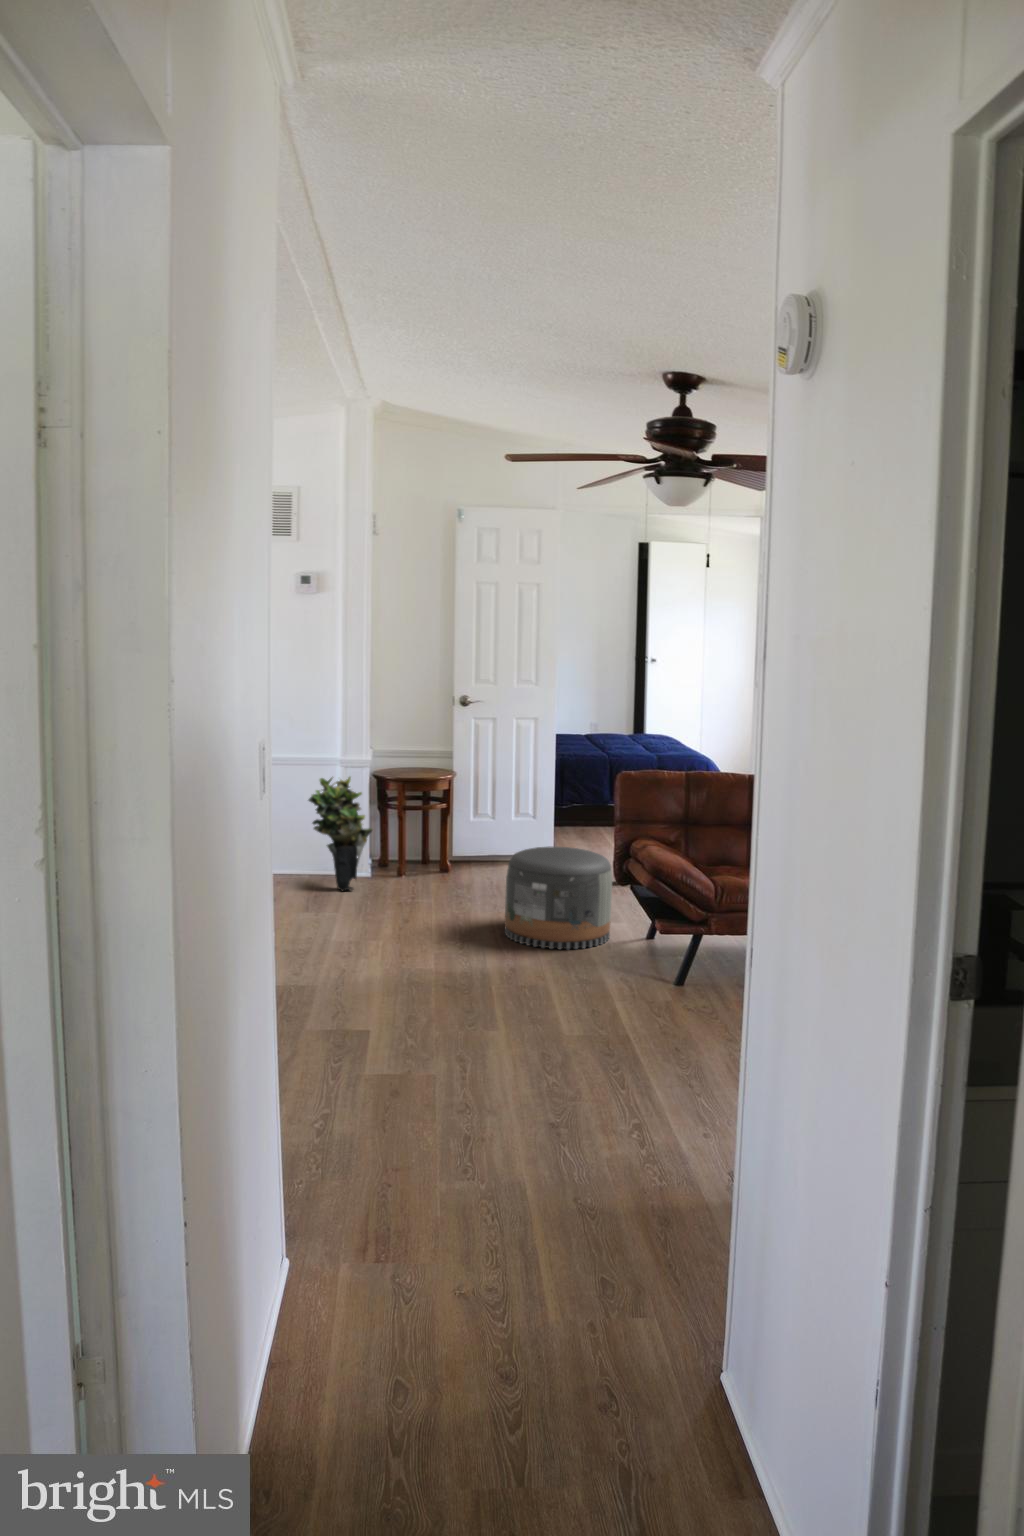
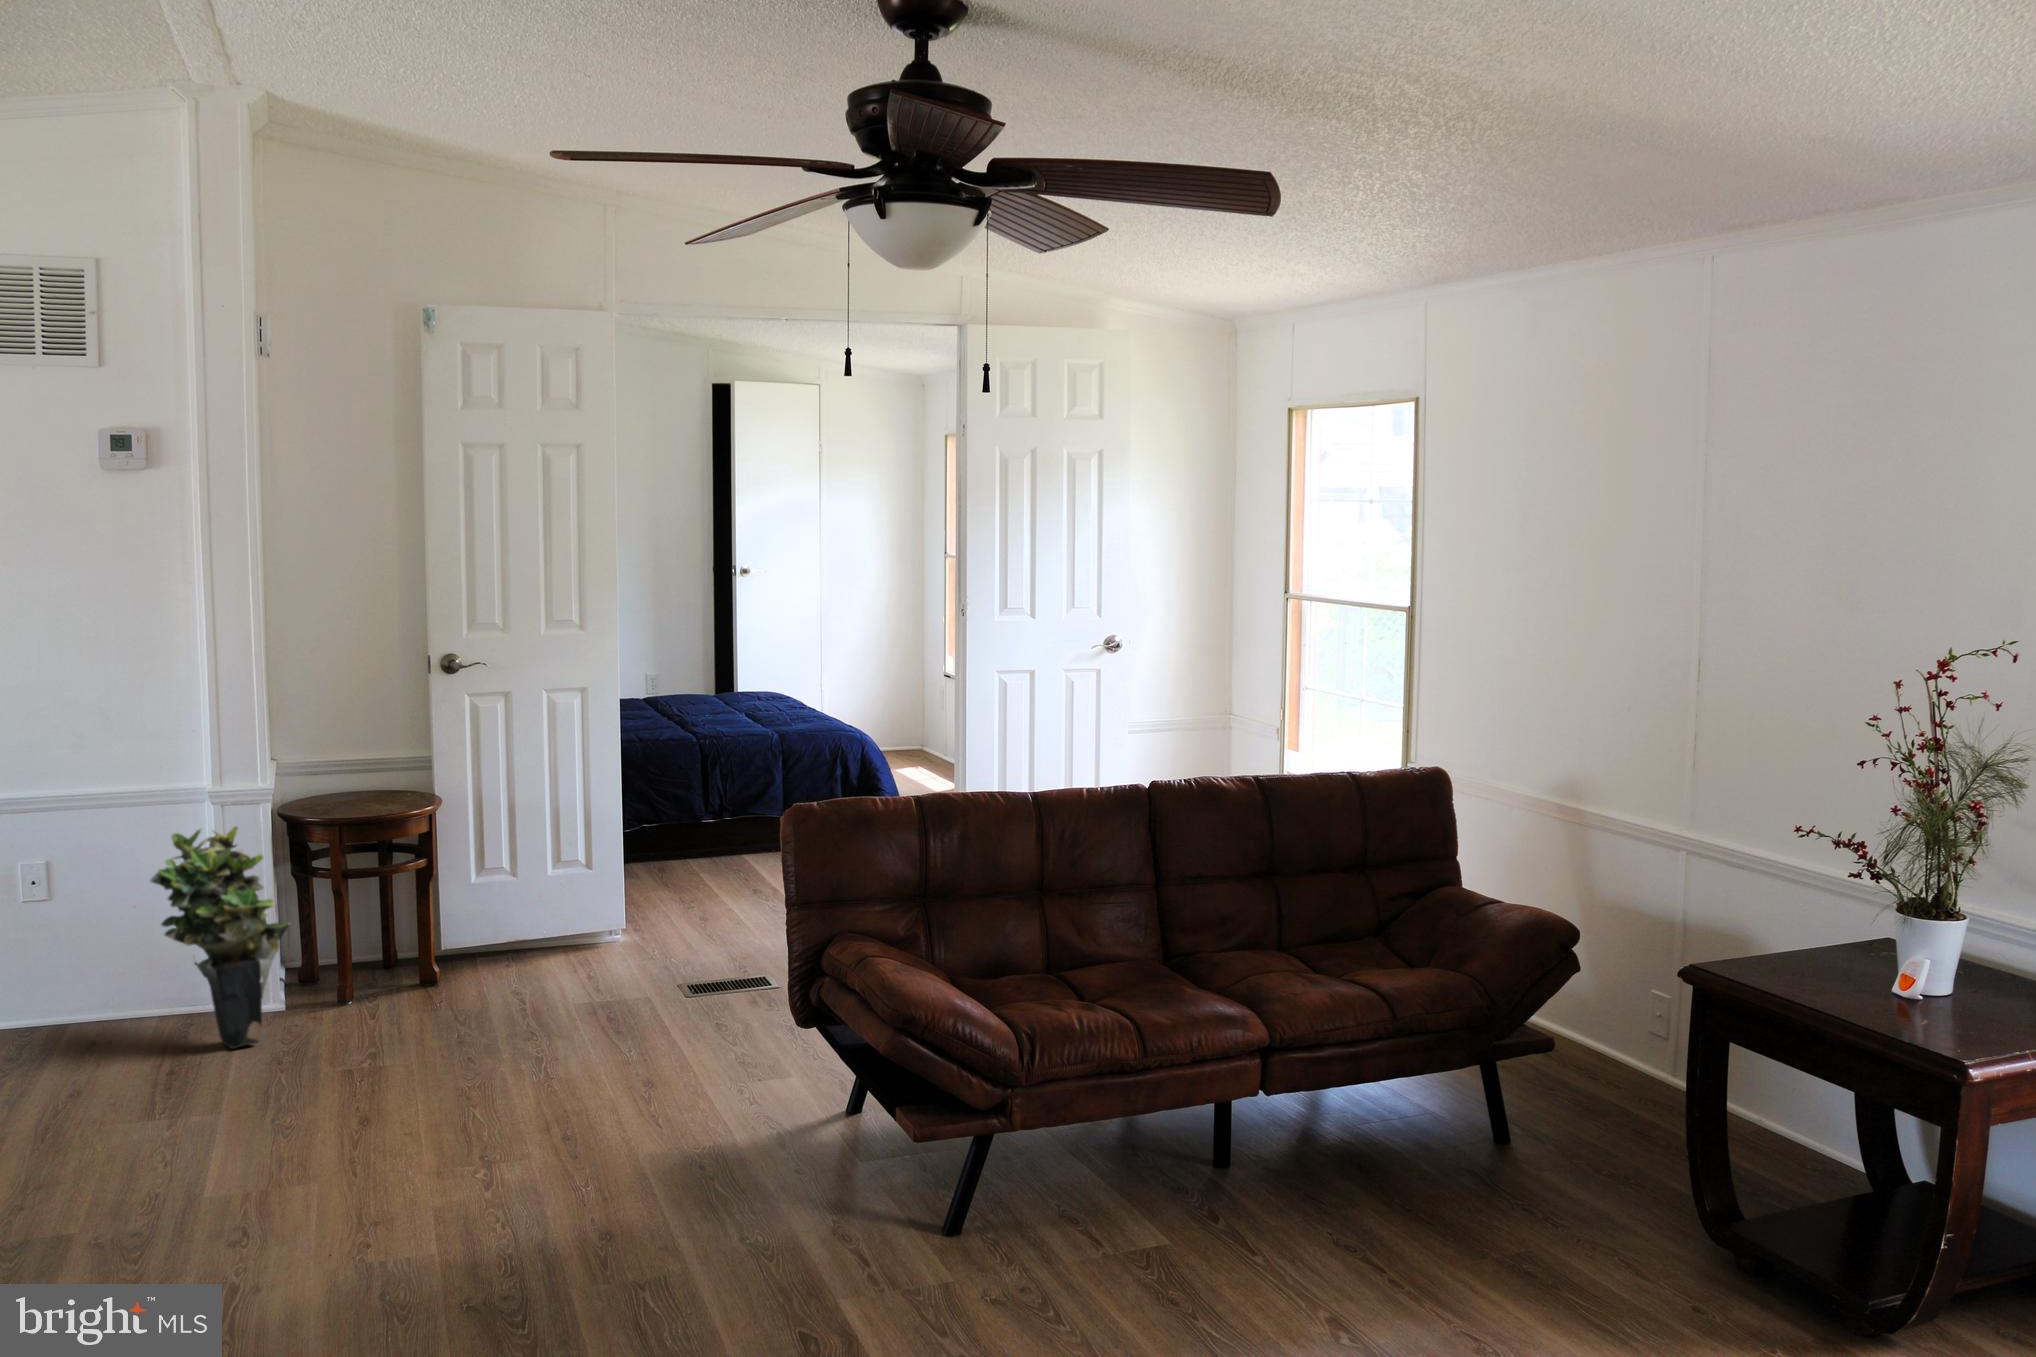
pouf: present [505,846,612,949] -> none [574,934,769,1129]

